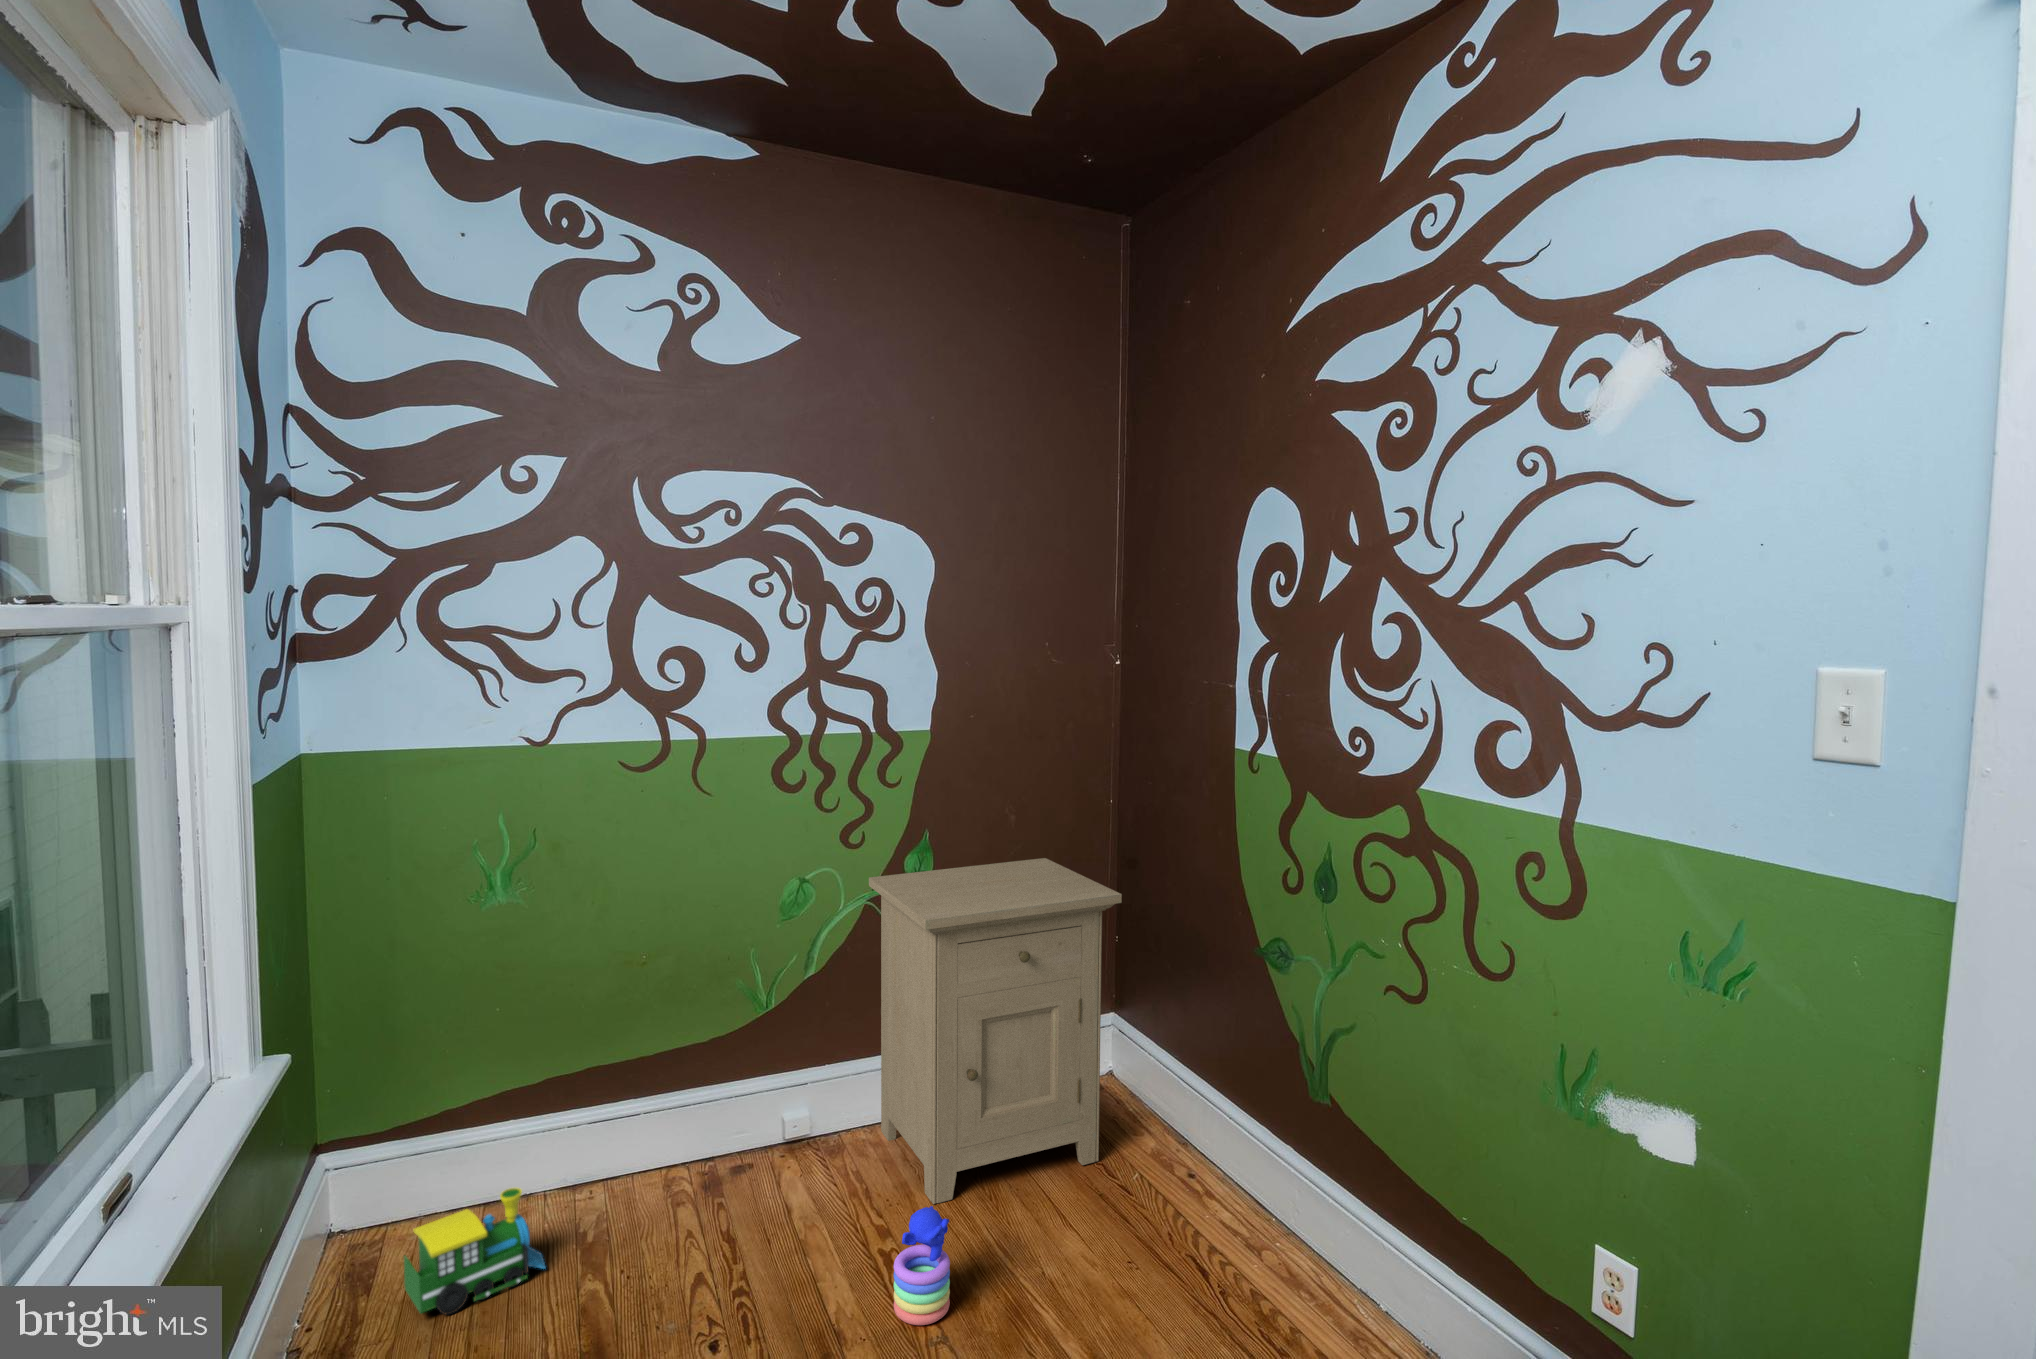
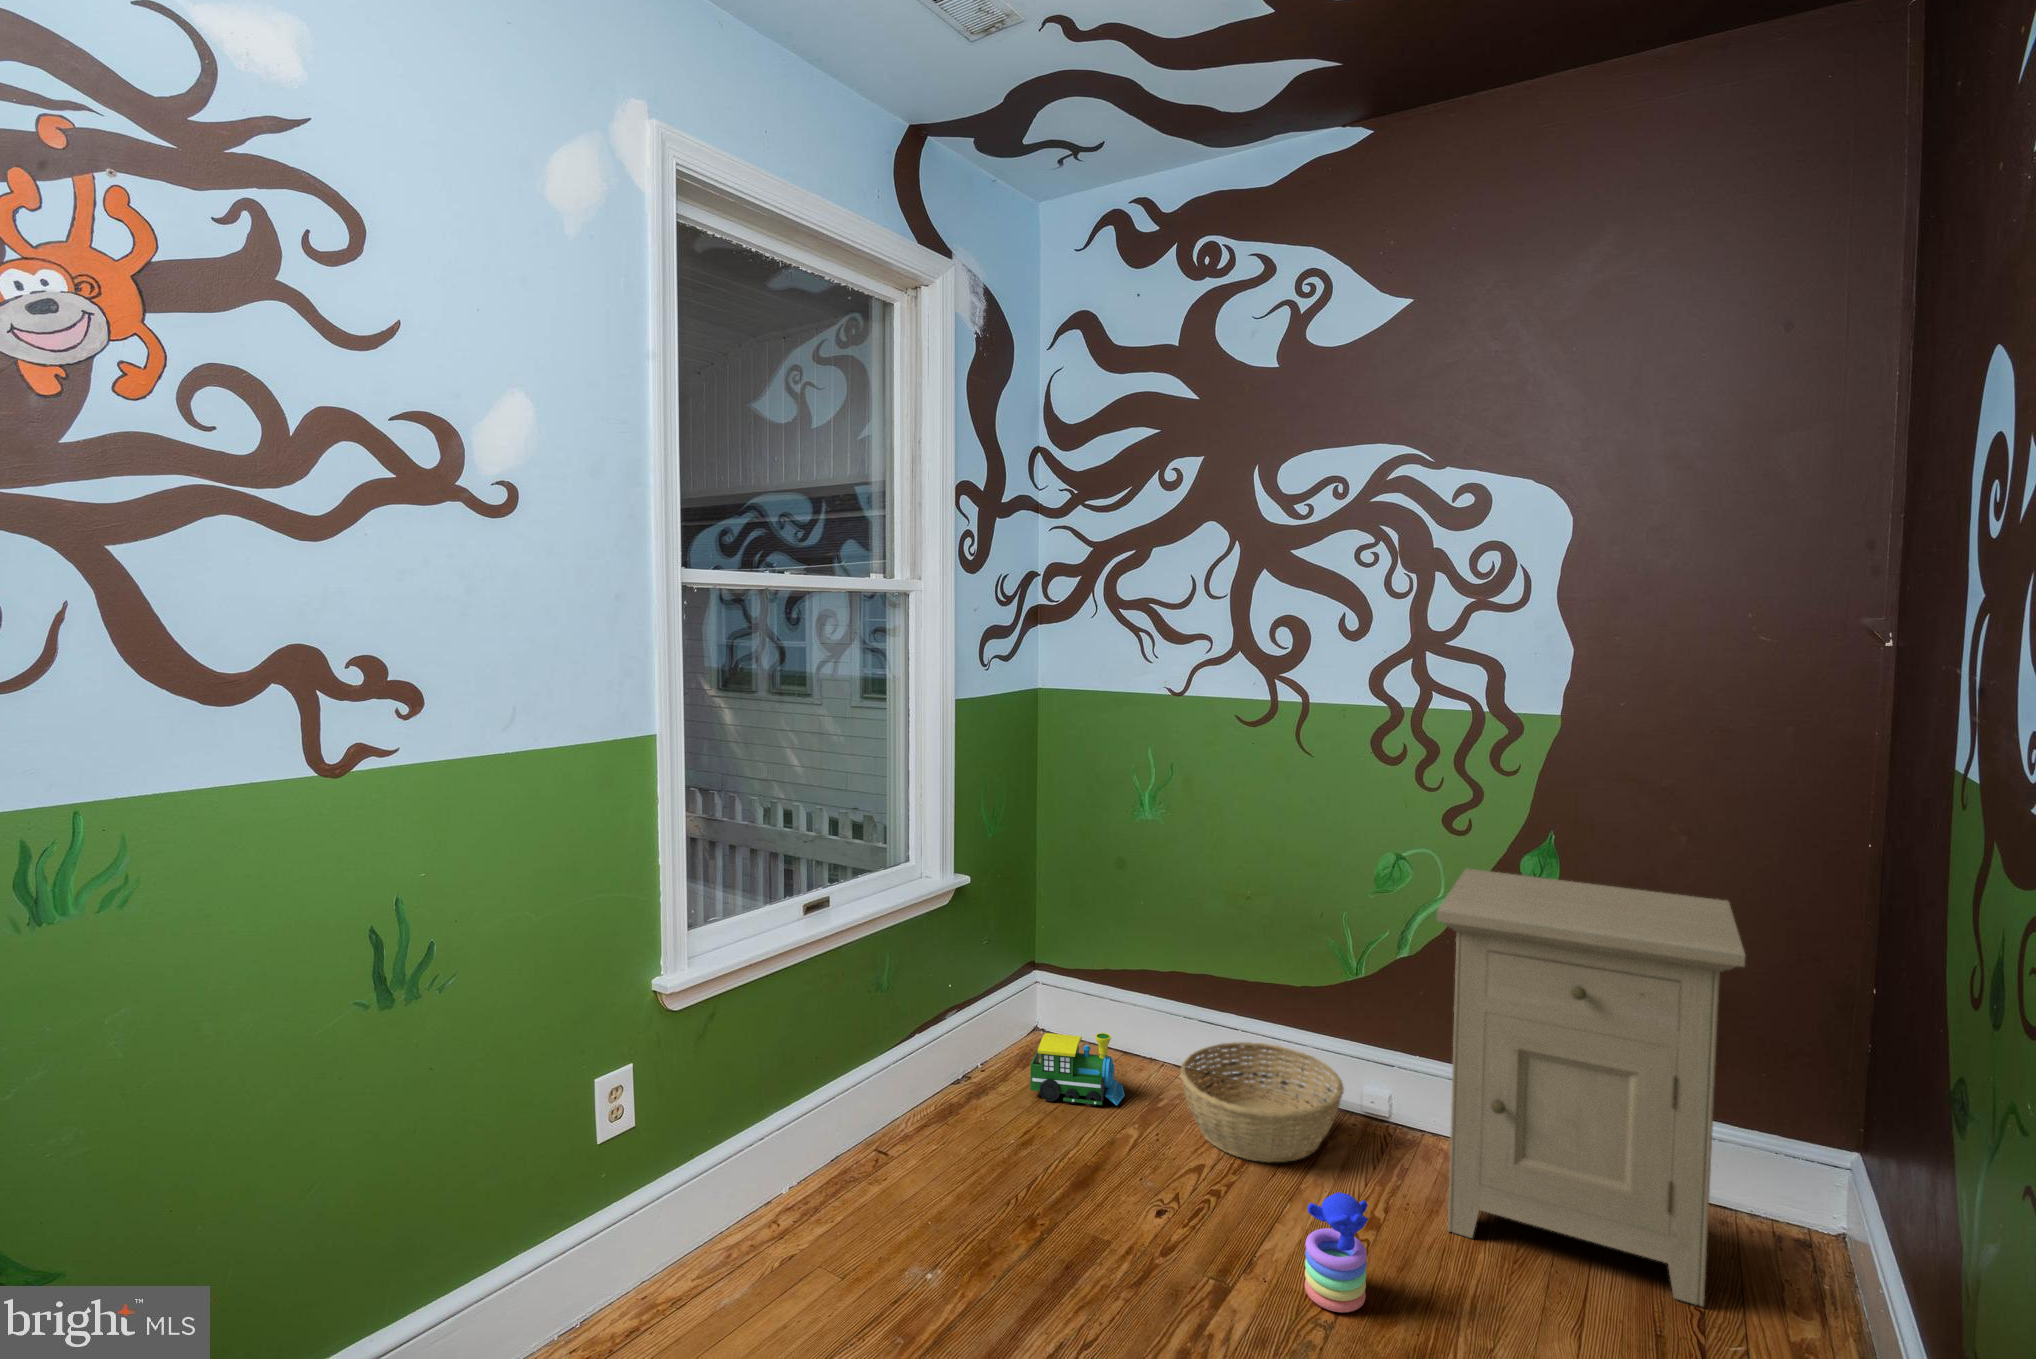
basket: none [621,1109,802,1249] -> present [1180,1042,1344,1162]

